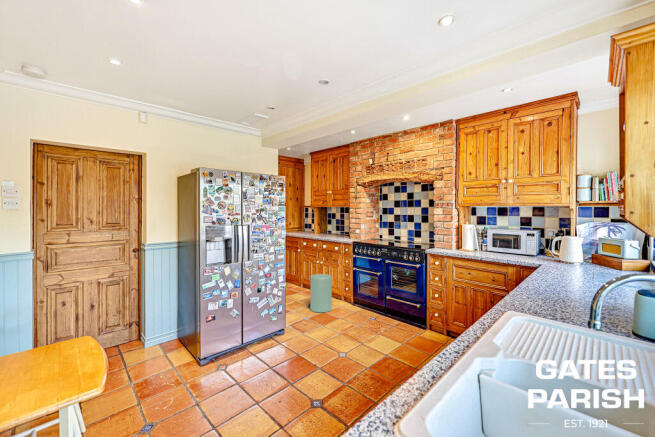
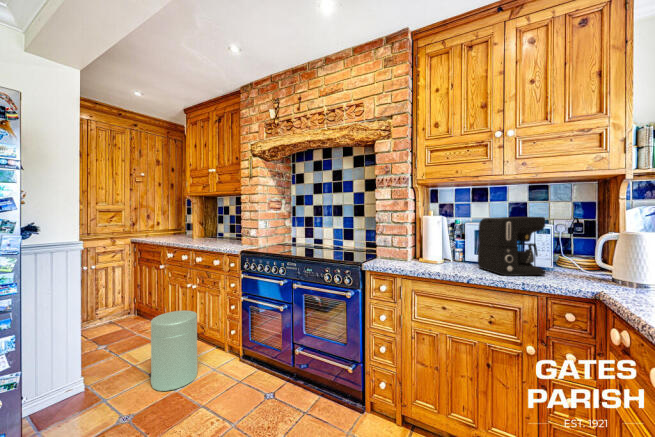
coffee maker: none [492,226,527,258] -> present [478,217,546,276]

